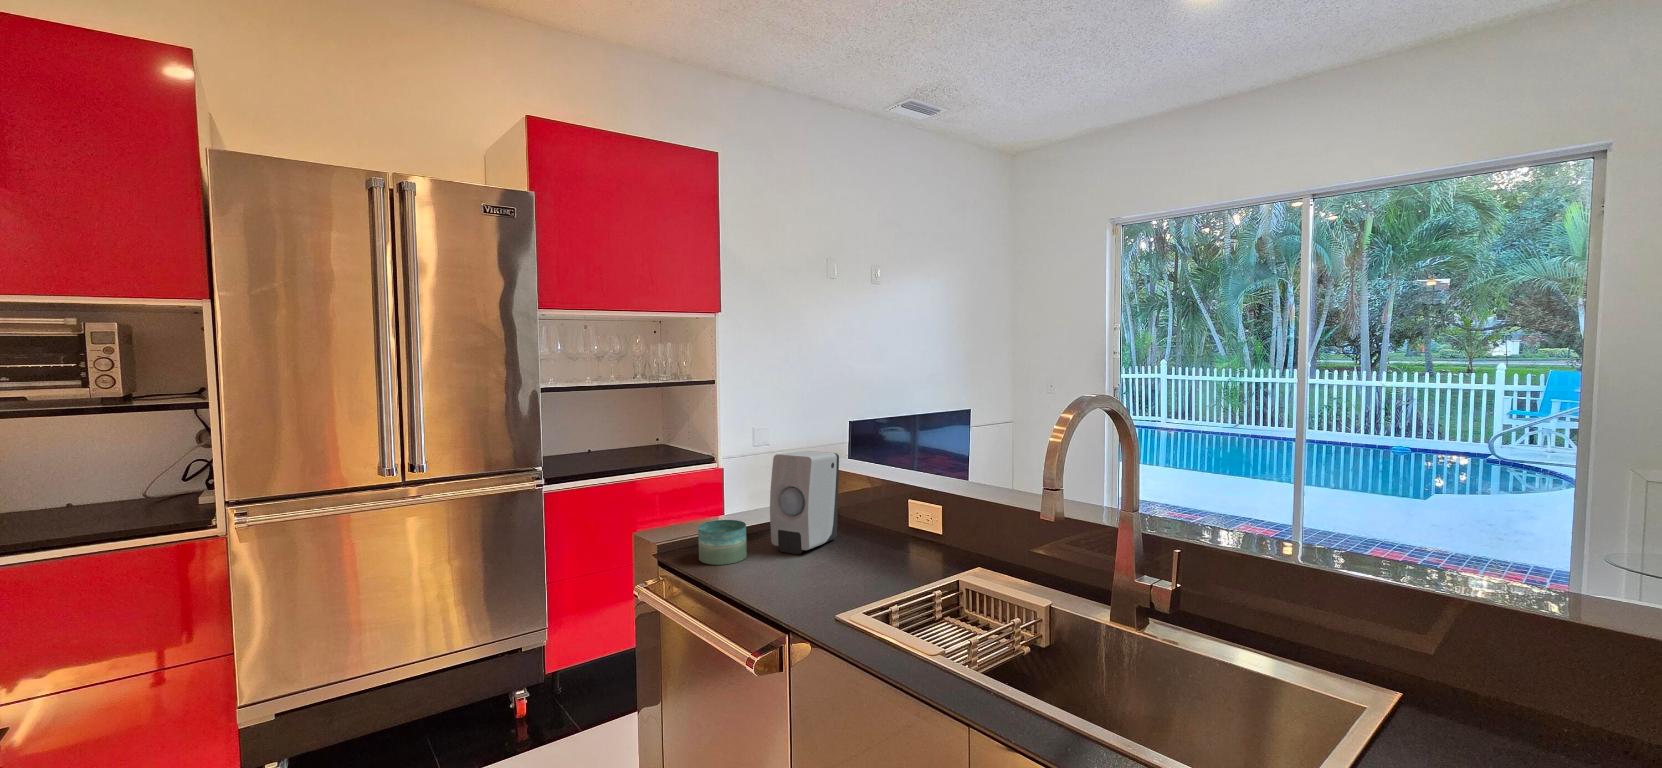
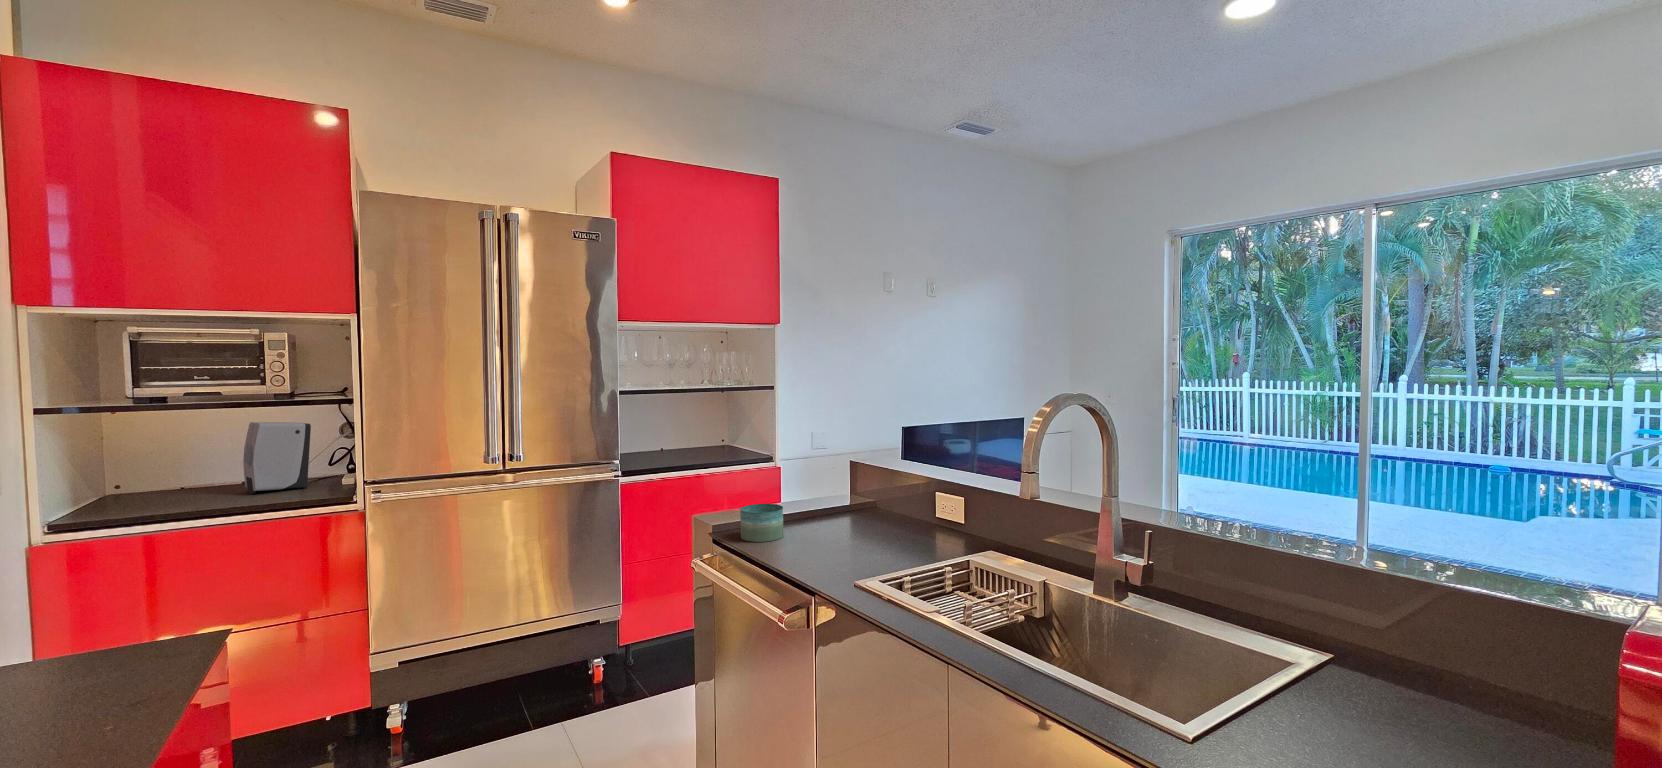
soap dispenser: present [770,451,839,554] -> present [243,422,311,494]

